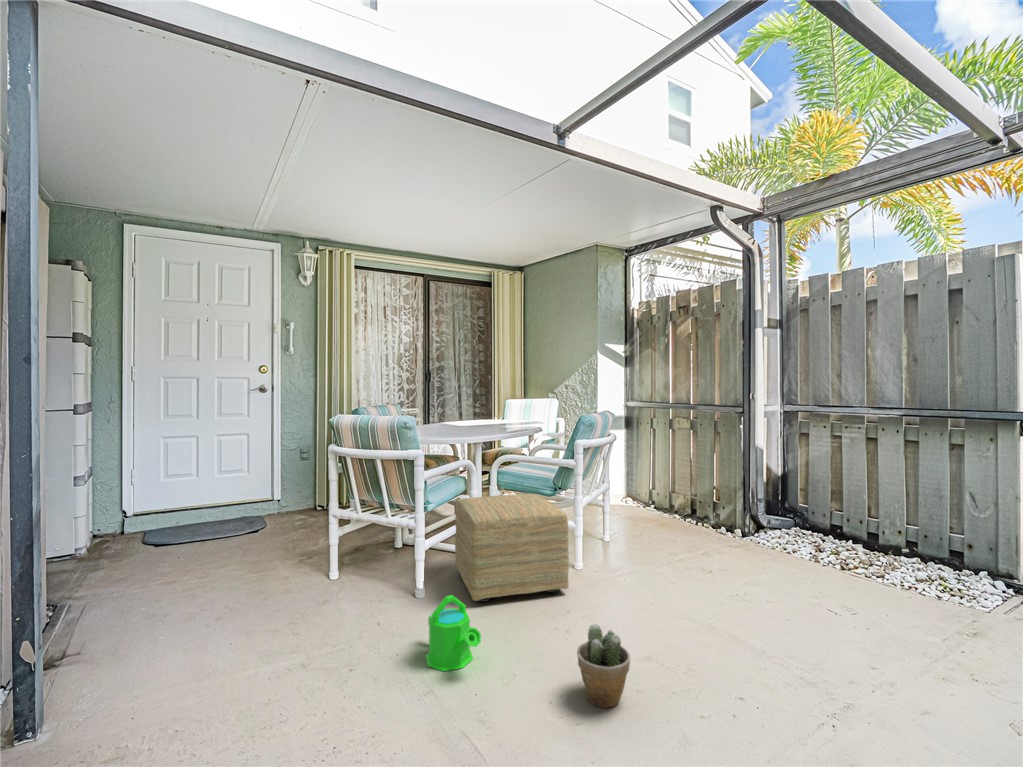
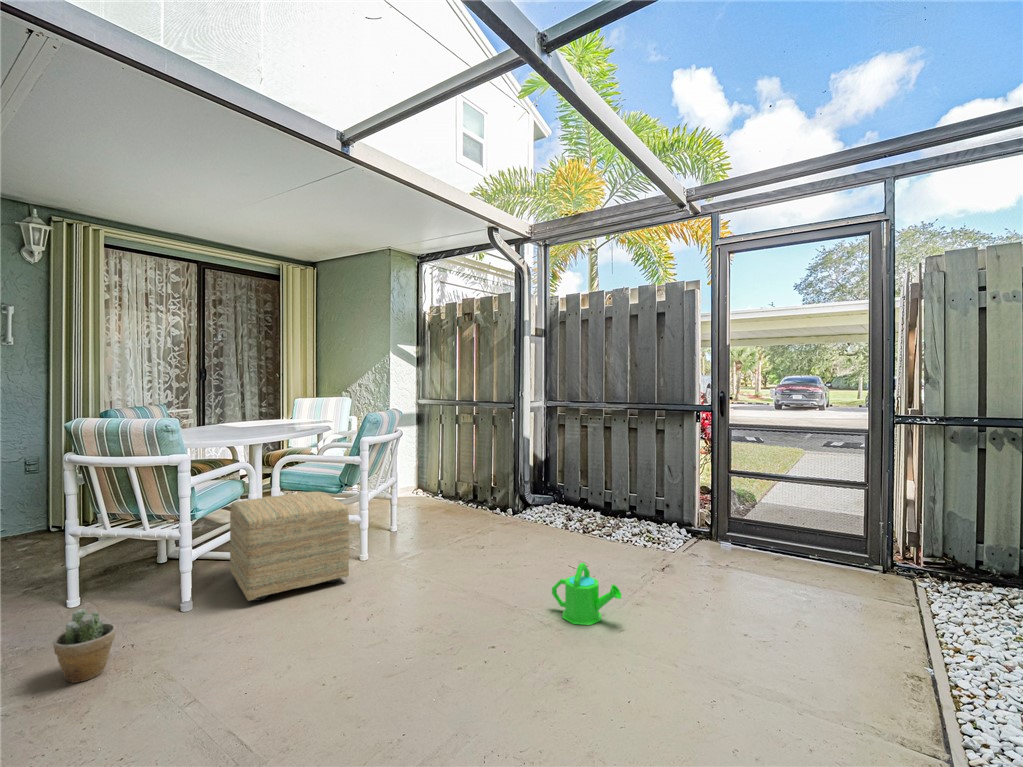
watering can: present [426,595,481,671] -> present [552,563,621,625]
potted plant: present [577,624,630,708] -> present [53,609,116,683]

